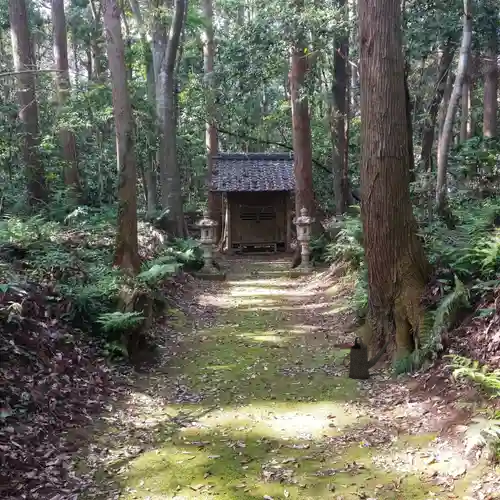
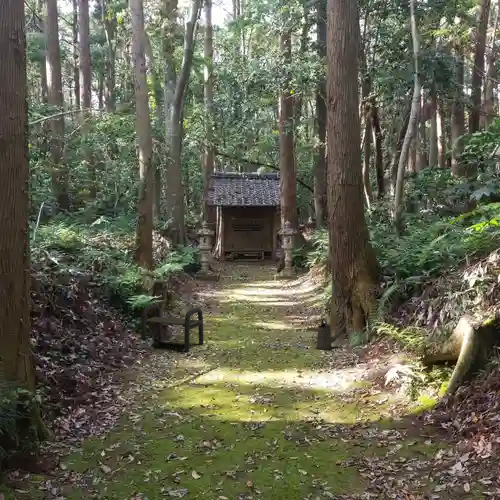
bench: none [117,322,200,386] -> present [141,305,204,352]

